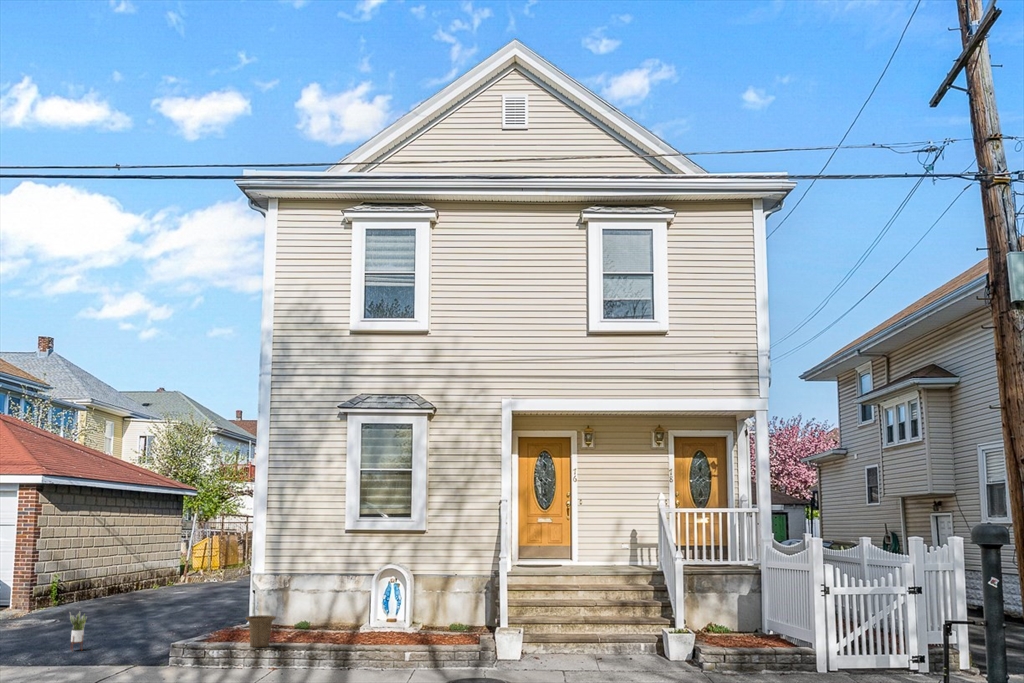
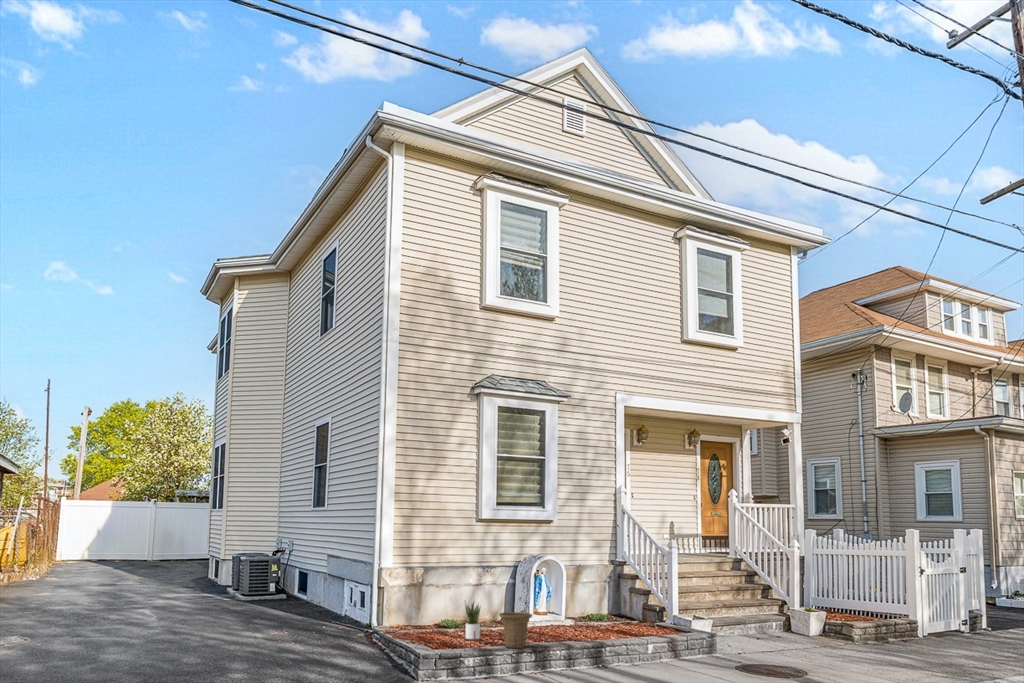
potted plant: present [70,612,87,650] -> present [464,601,481,650]

